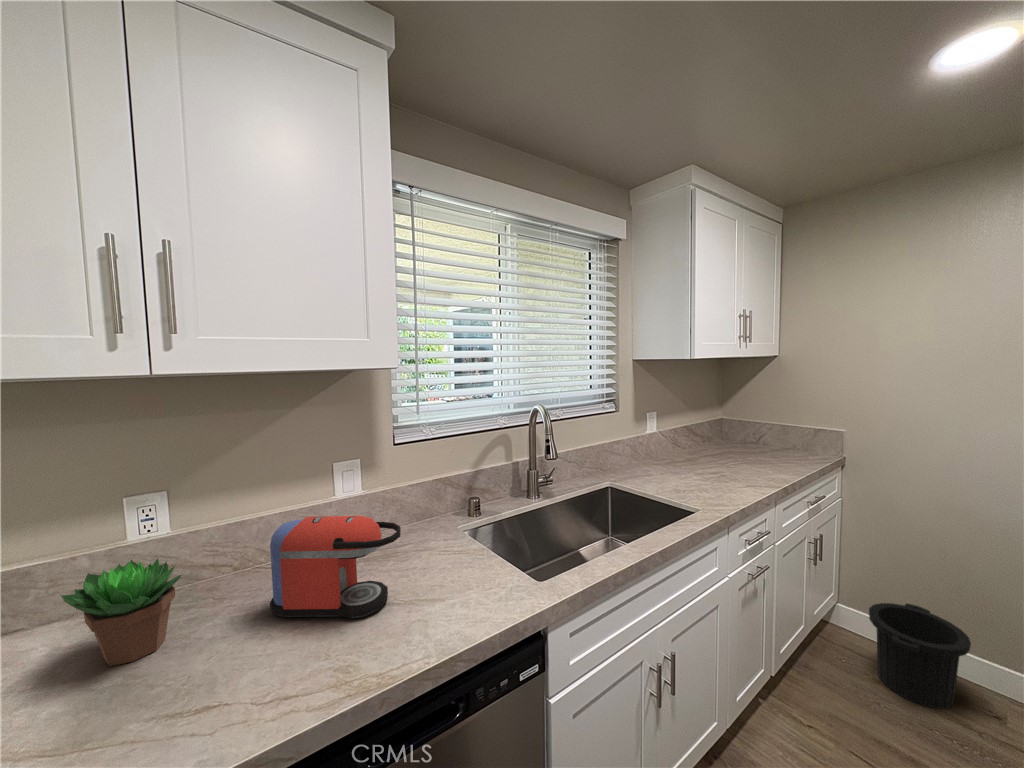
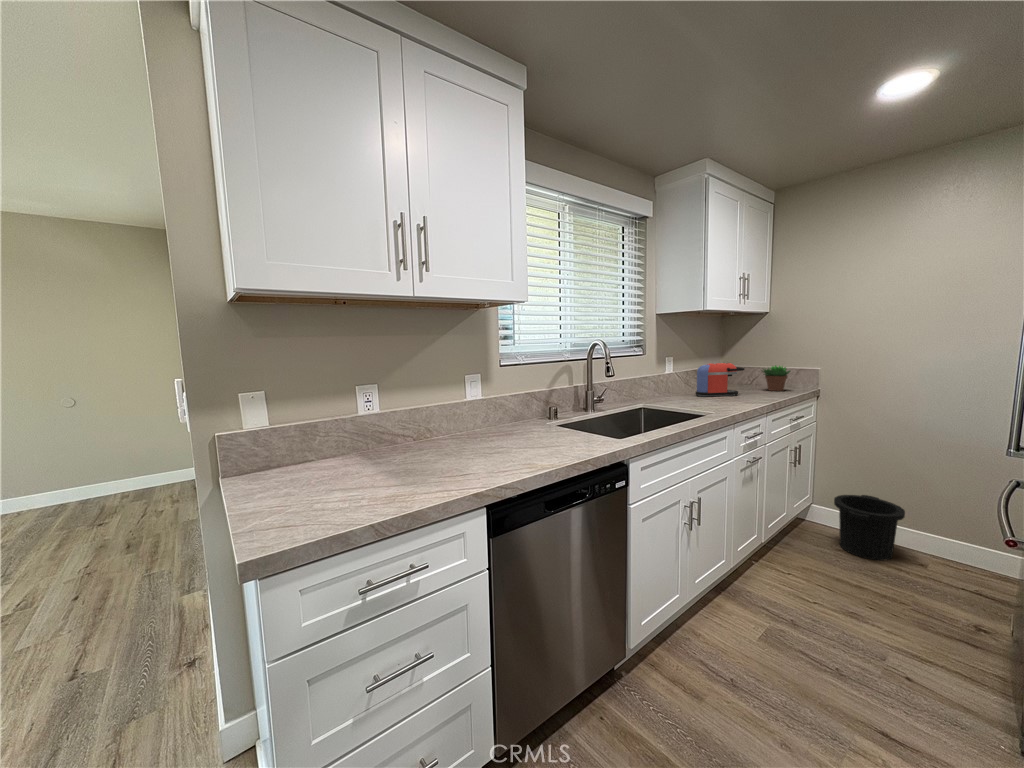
coffee maker: present [270,516,401,618] -> present [696,363,744,396]
succulent plant: present [61,559,181,666] -> present [763,365,790,391]

